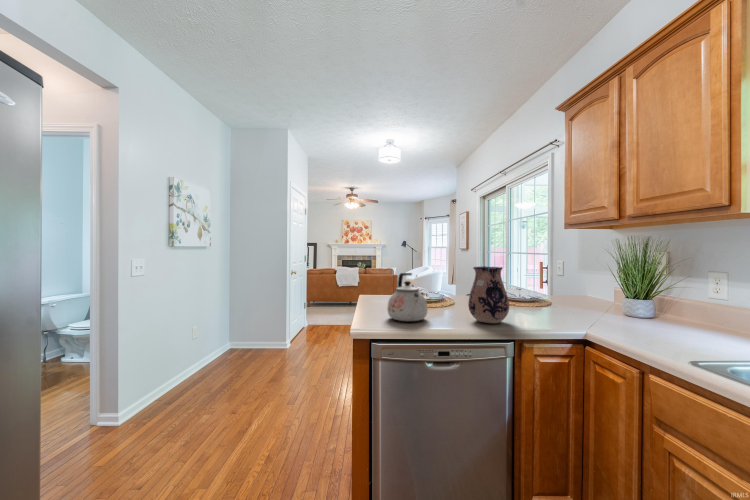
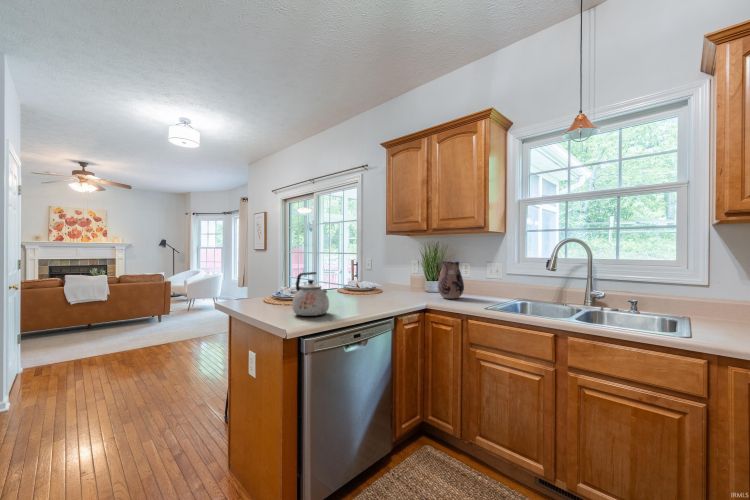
ceramic pitcher: present [468,266,509,323] -> present [436,261,464,299]

